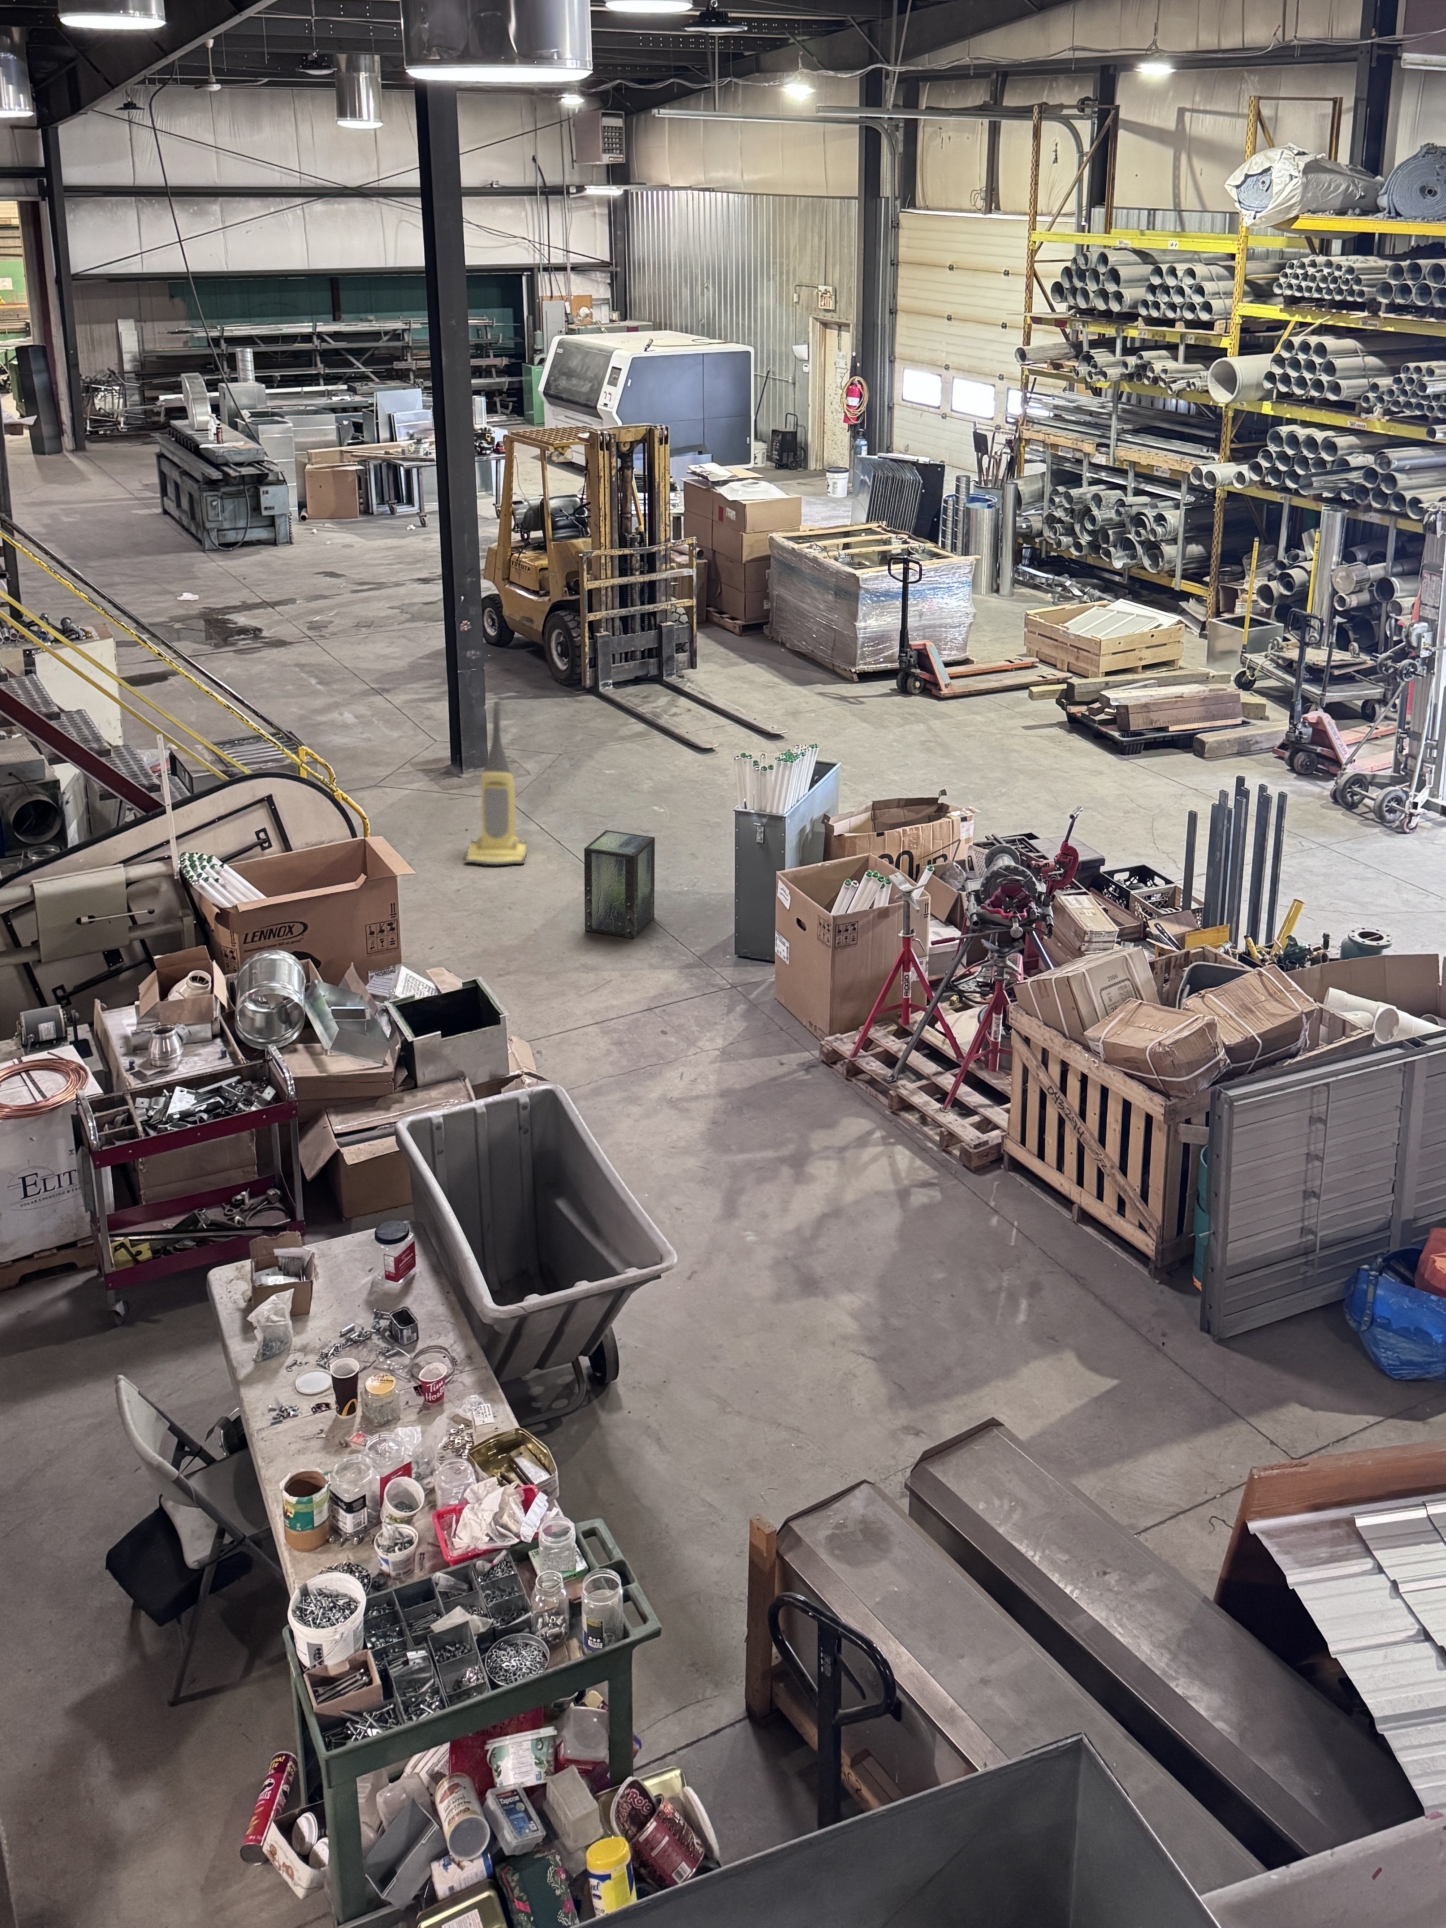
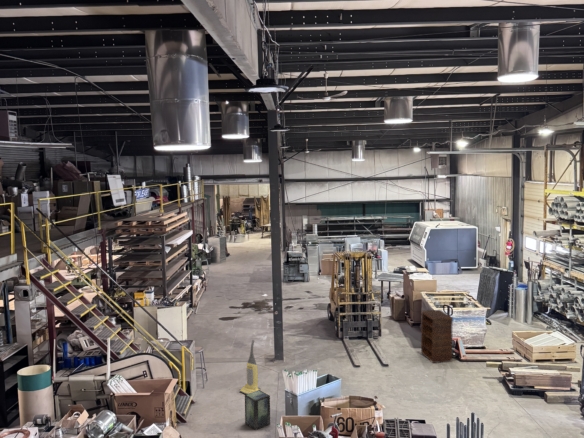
shelving unit: none [837,570,935,711] -> present [421,310,453,363]

